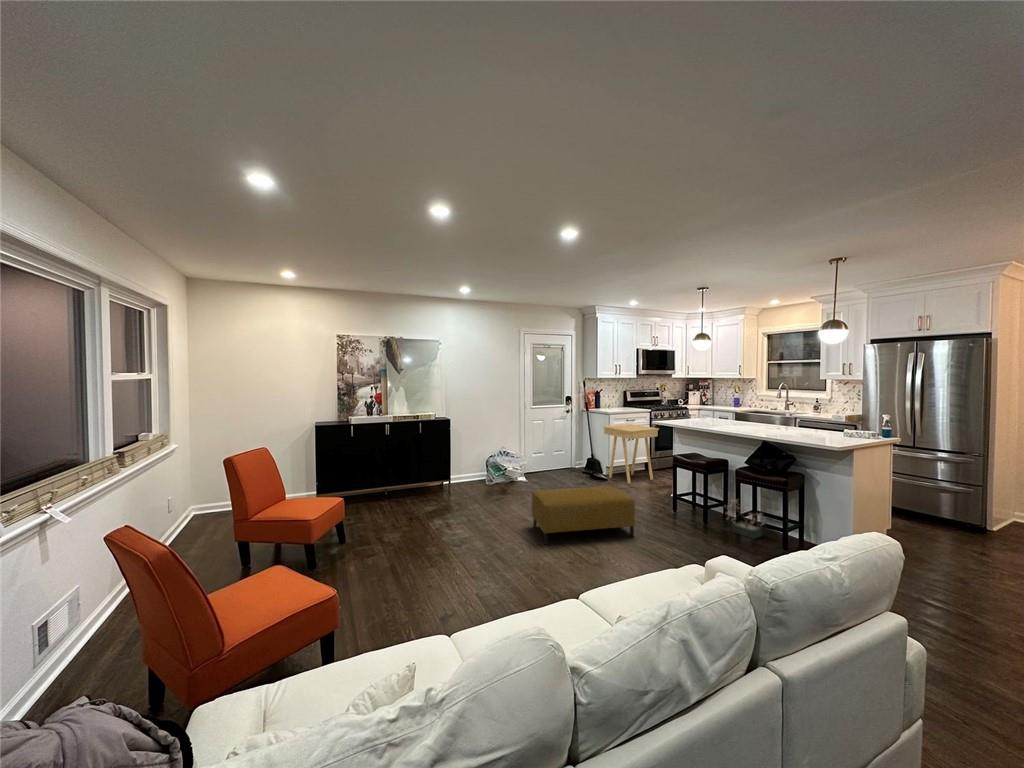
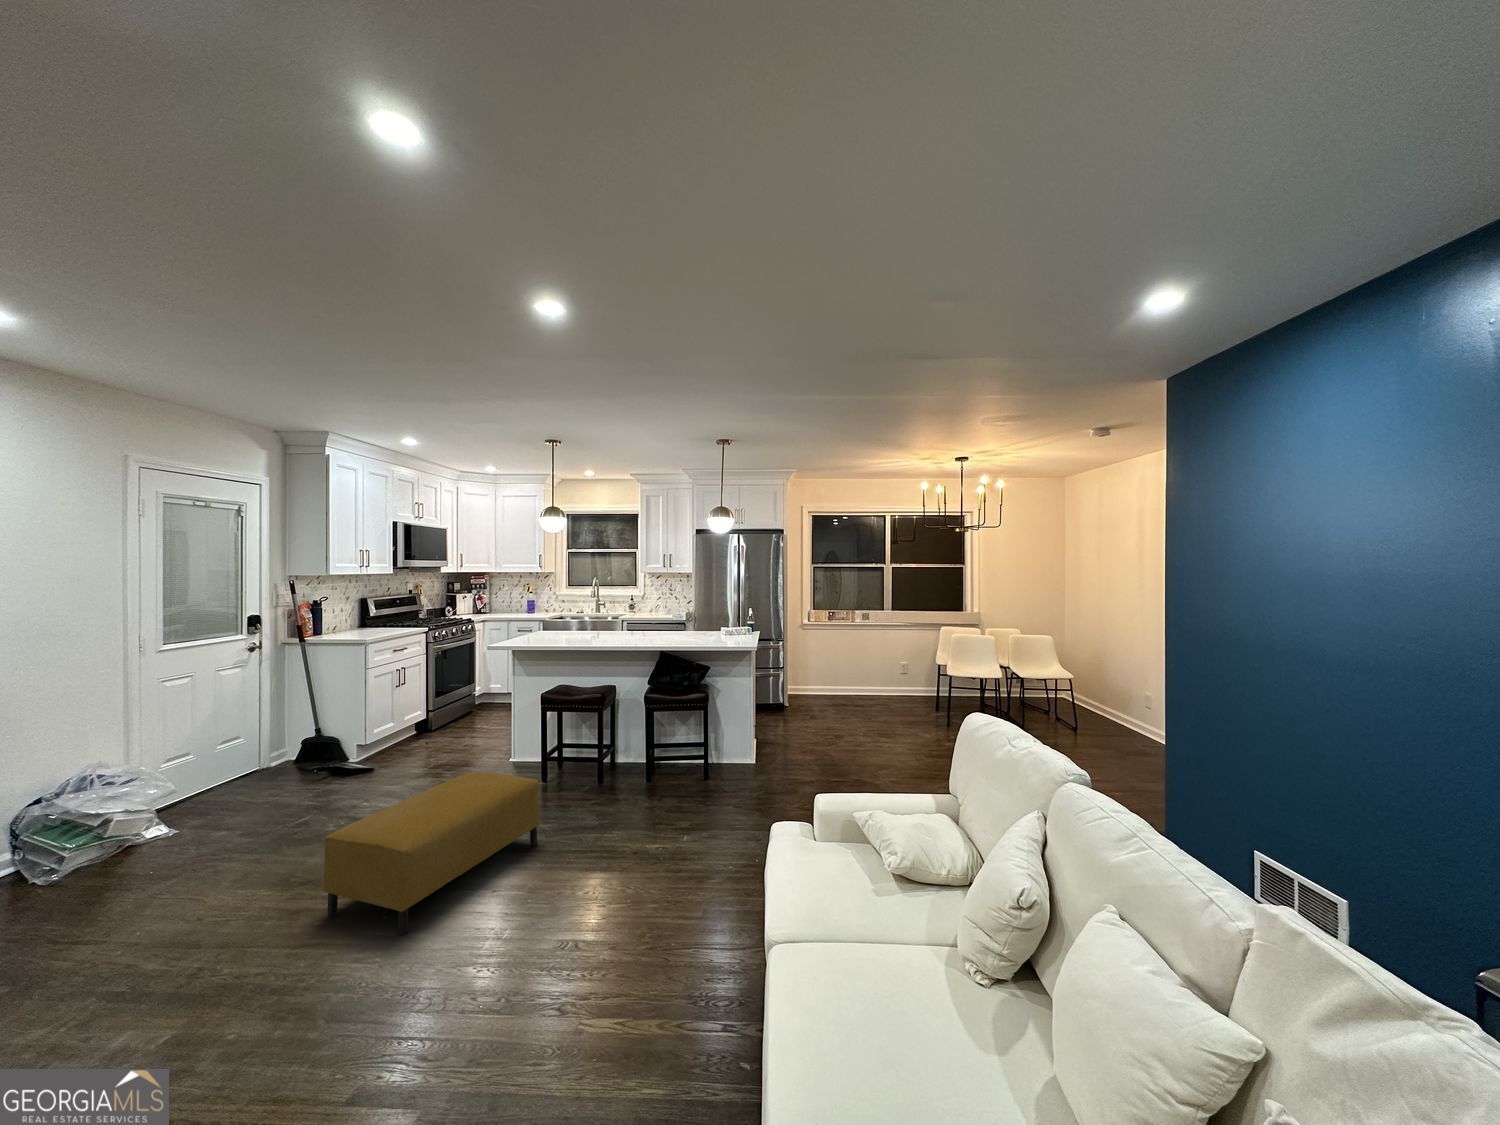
side table: present [603,424,659,484] -> none [352,657,461,764]
decorative plant: present [727,500,764,539] -> none [627,737,677,784]

